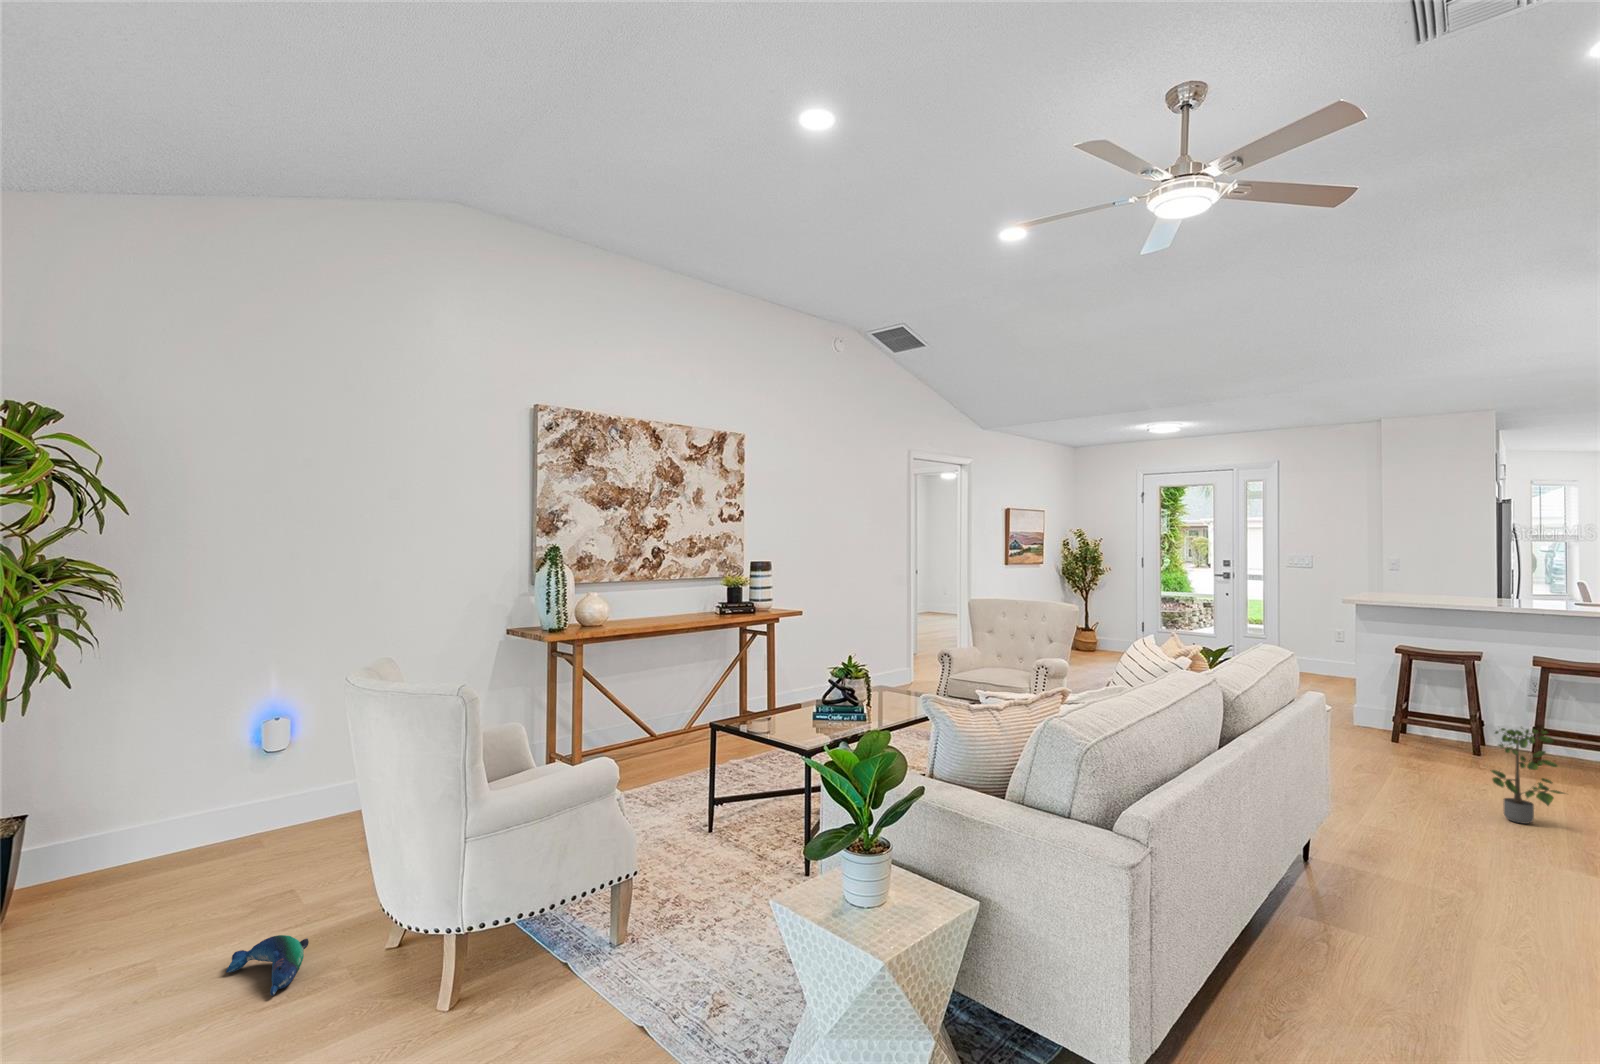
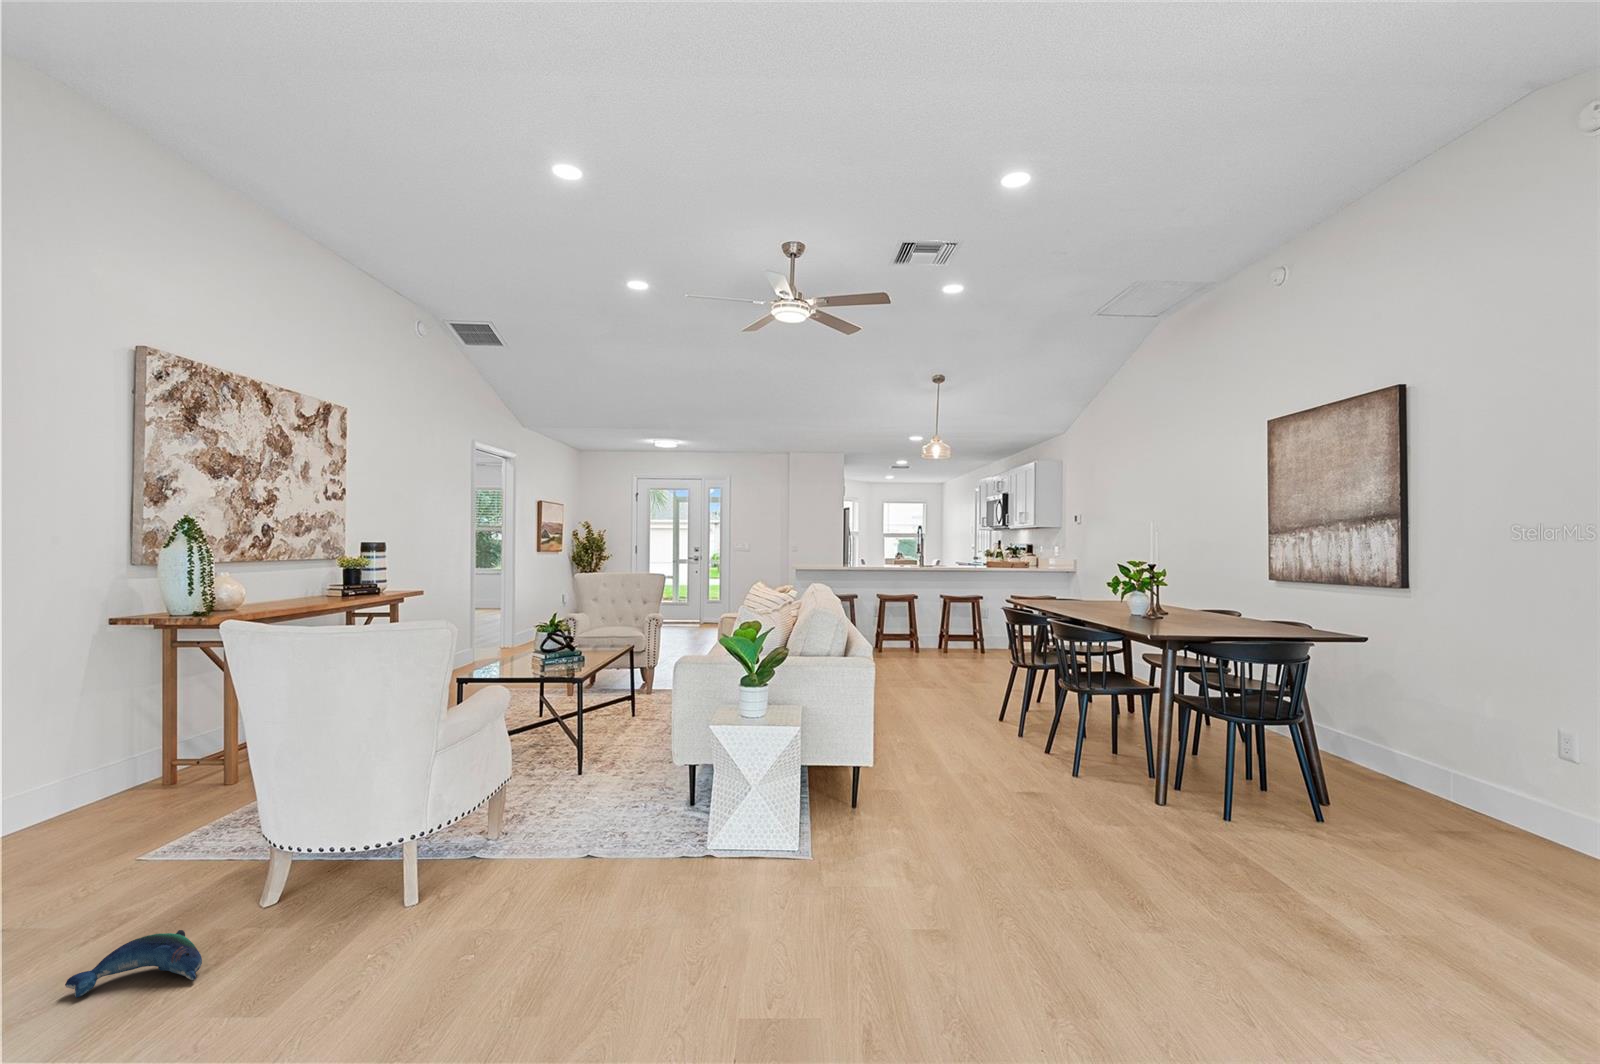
potted plant: present [1491,728,1564,824] -> none [895,621,927,675]

